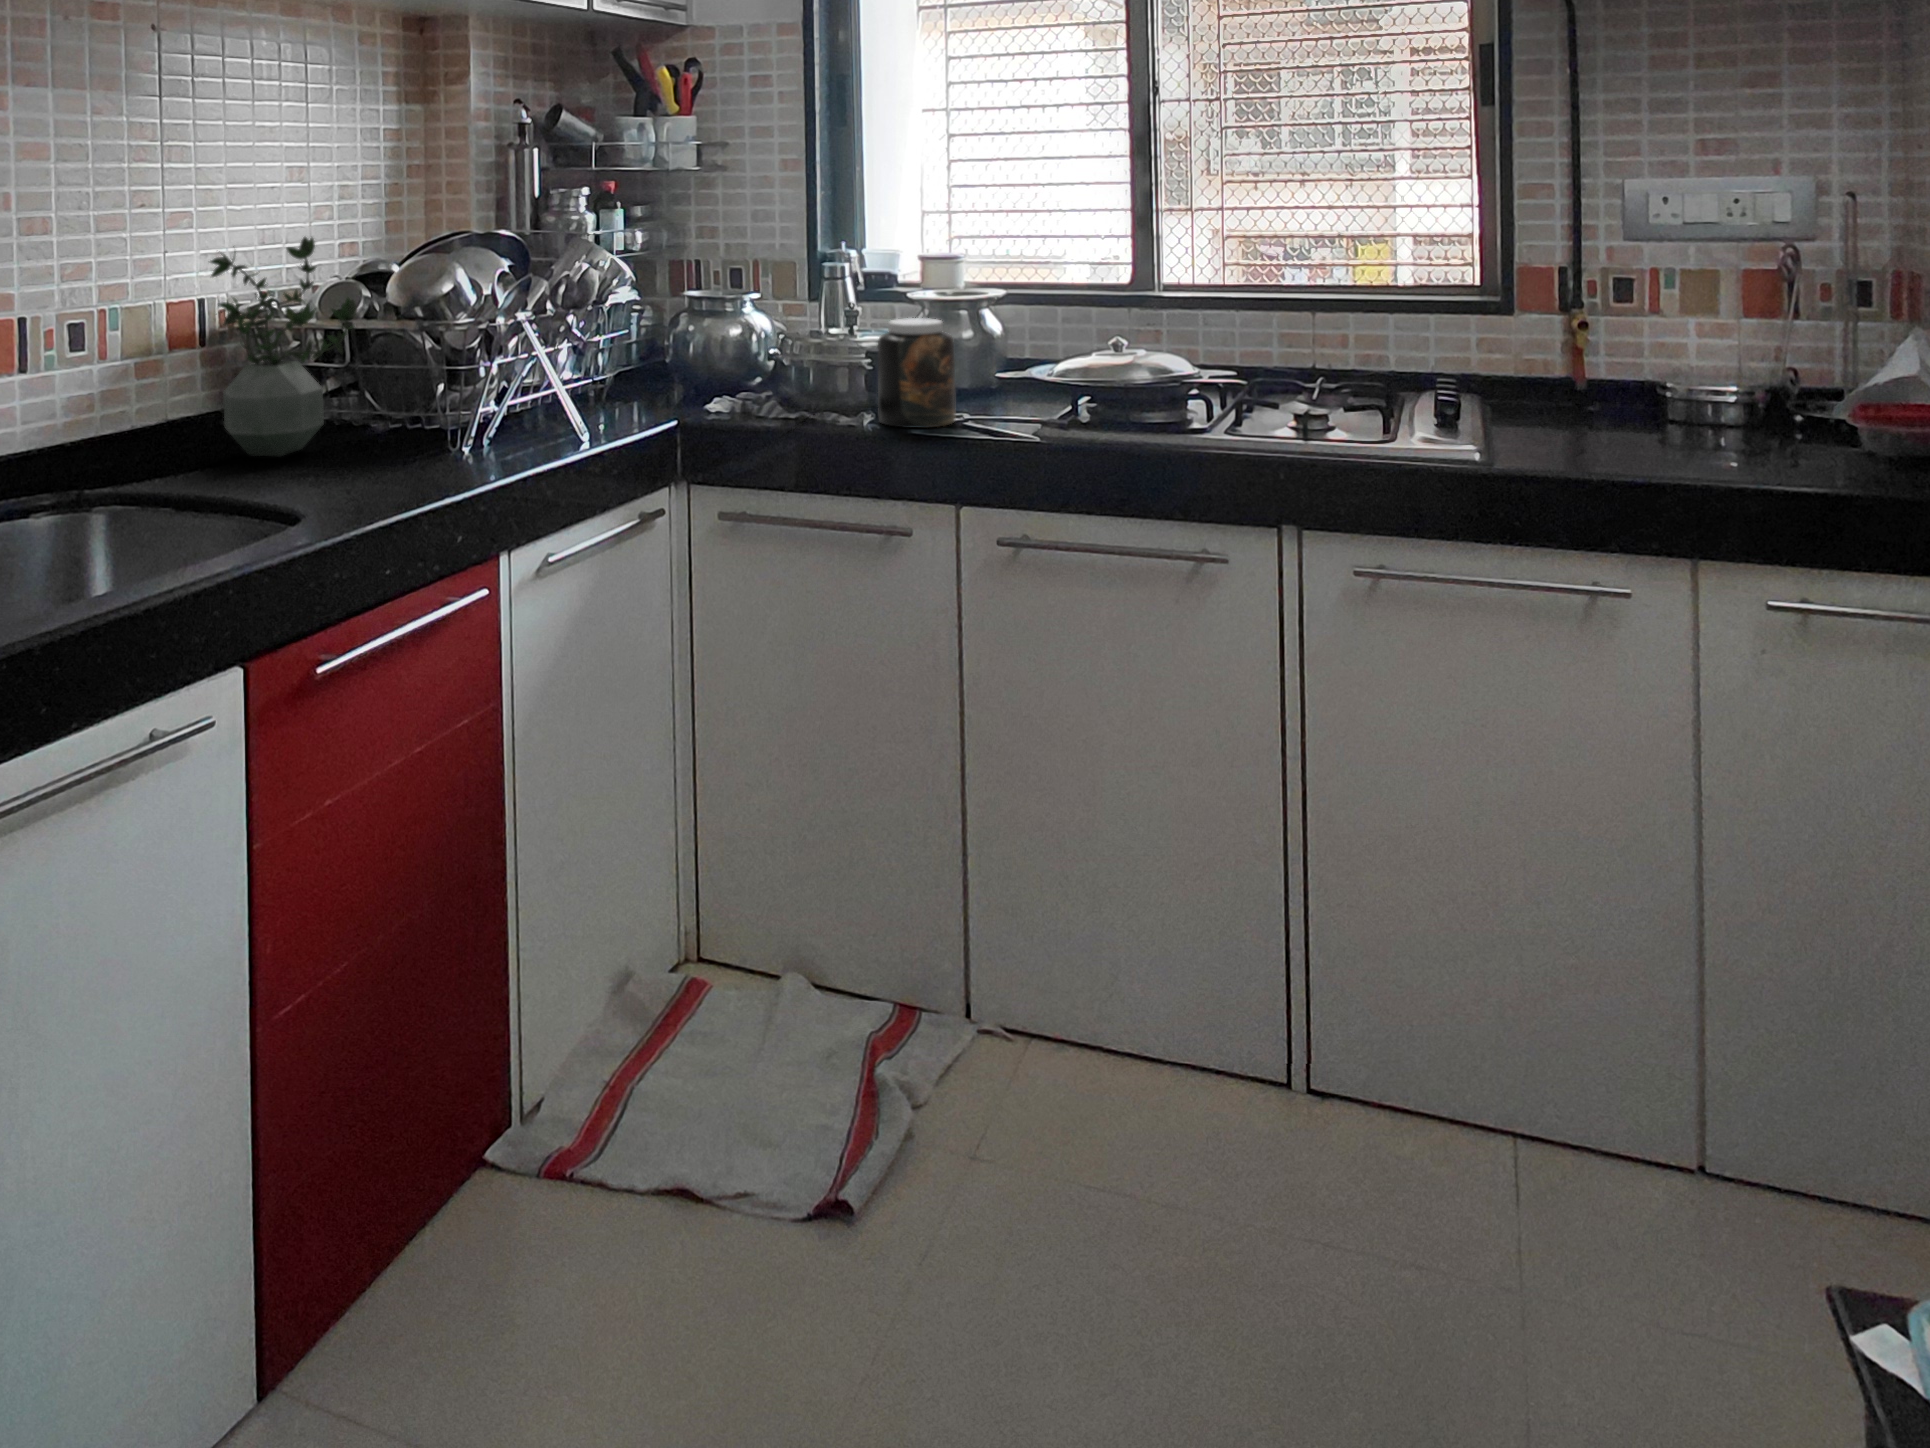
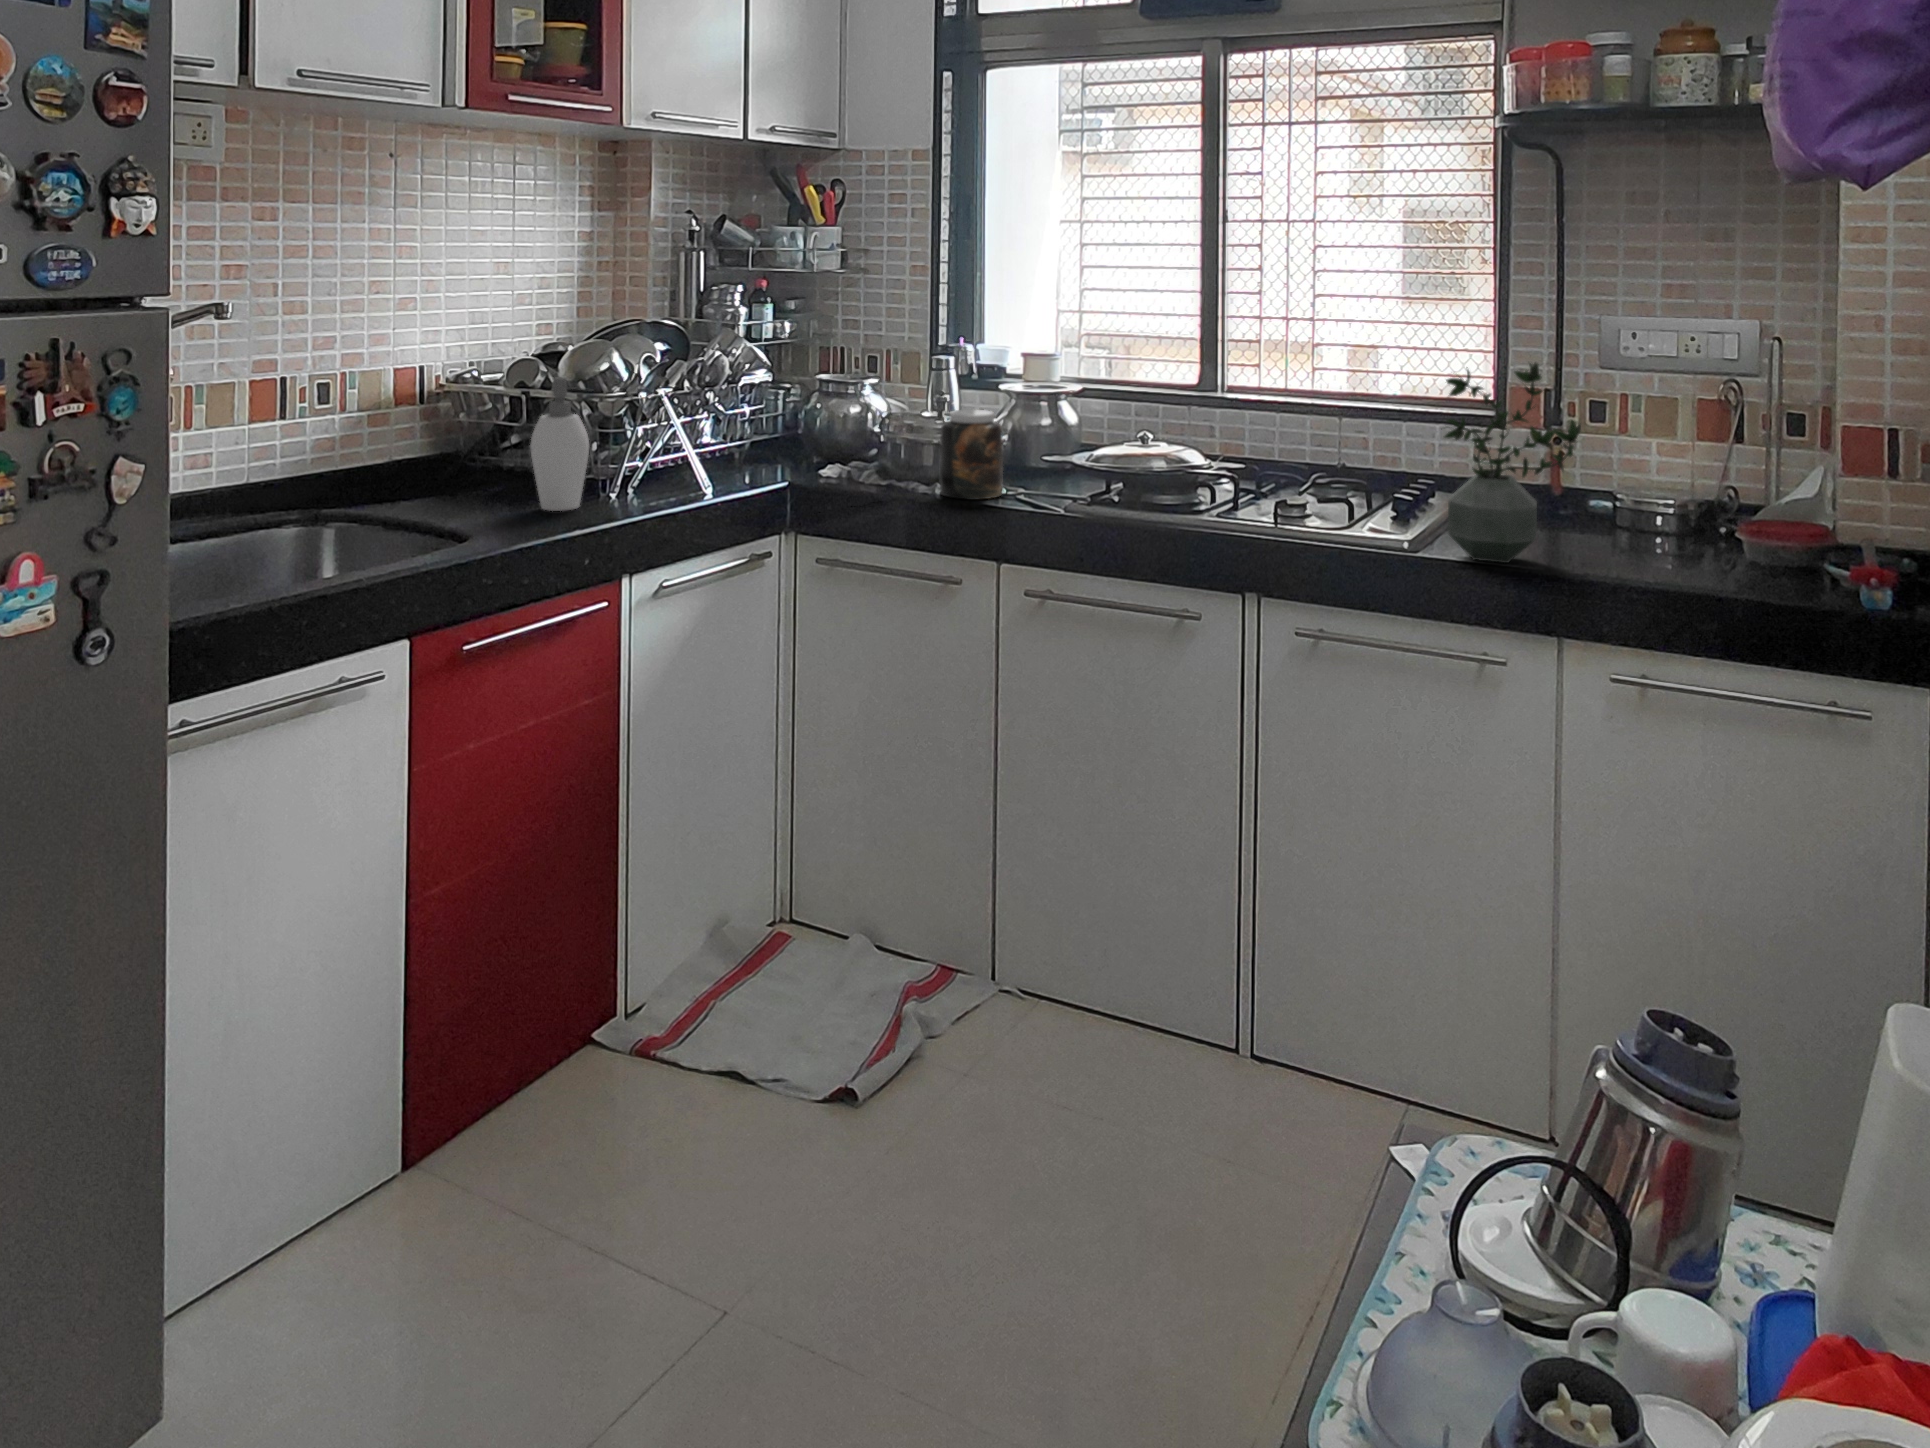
potted plant: present [210,237,357,456] -> present [1445,363,1581,563]
soap dispenser: none [377,297,465,472] -> present [531,377,589,511]

